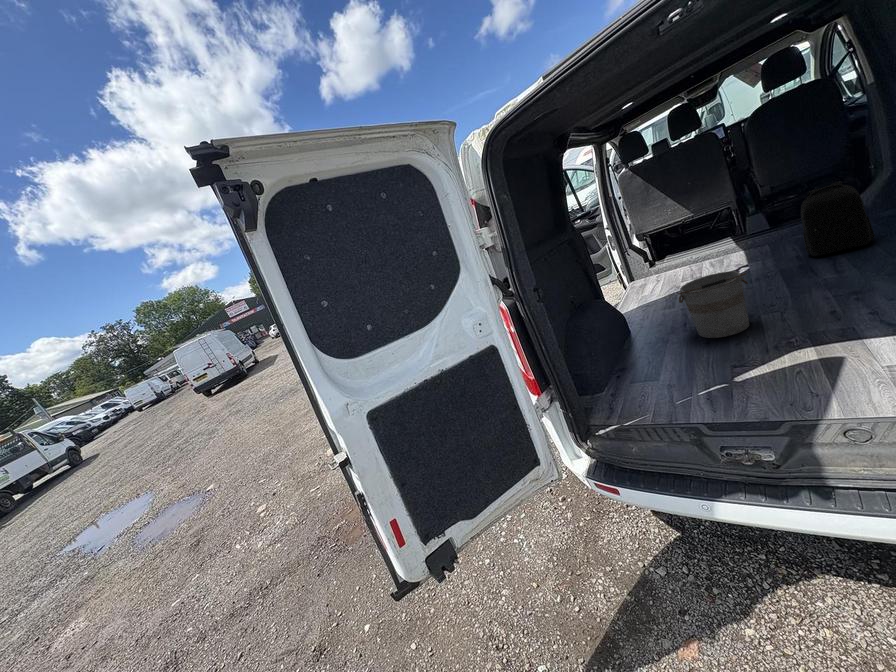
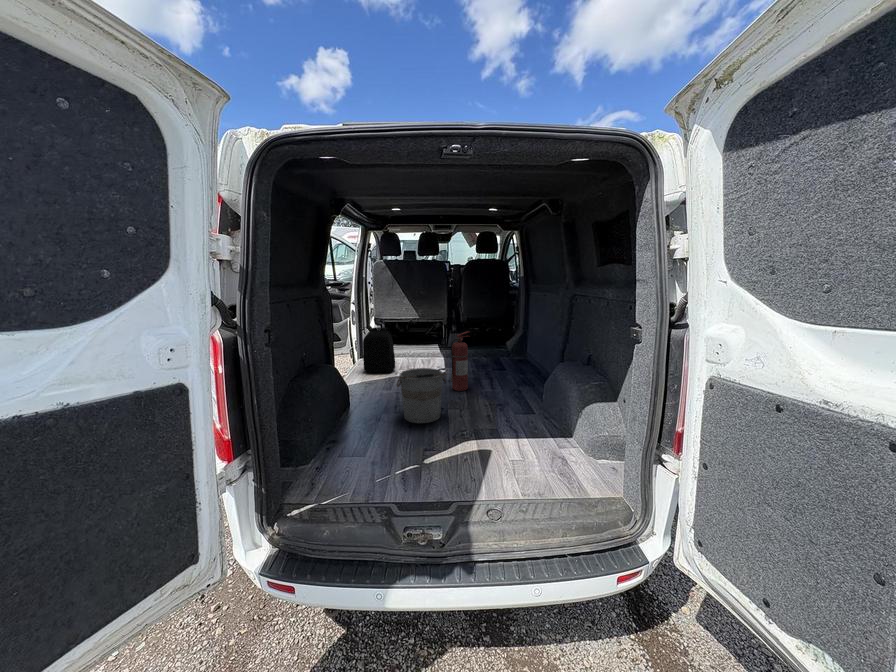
backpack: present [801,182,875,256] -> present [363,328,395,372]
fire extinguisher: none [747,208,789,288] -> present [450,331,470,391]

